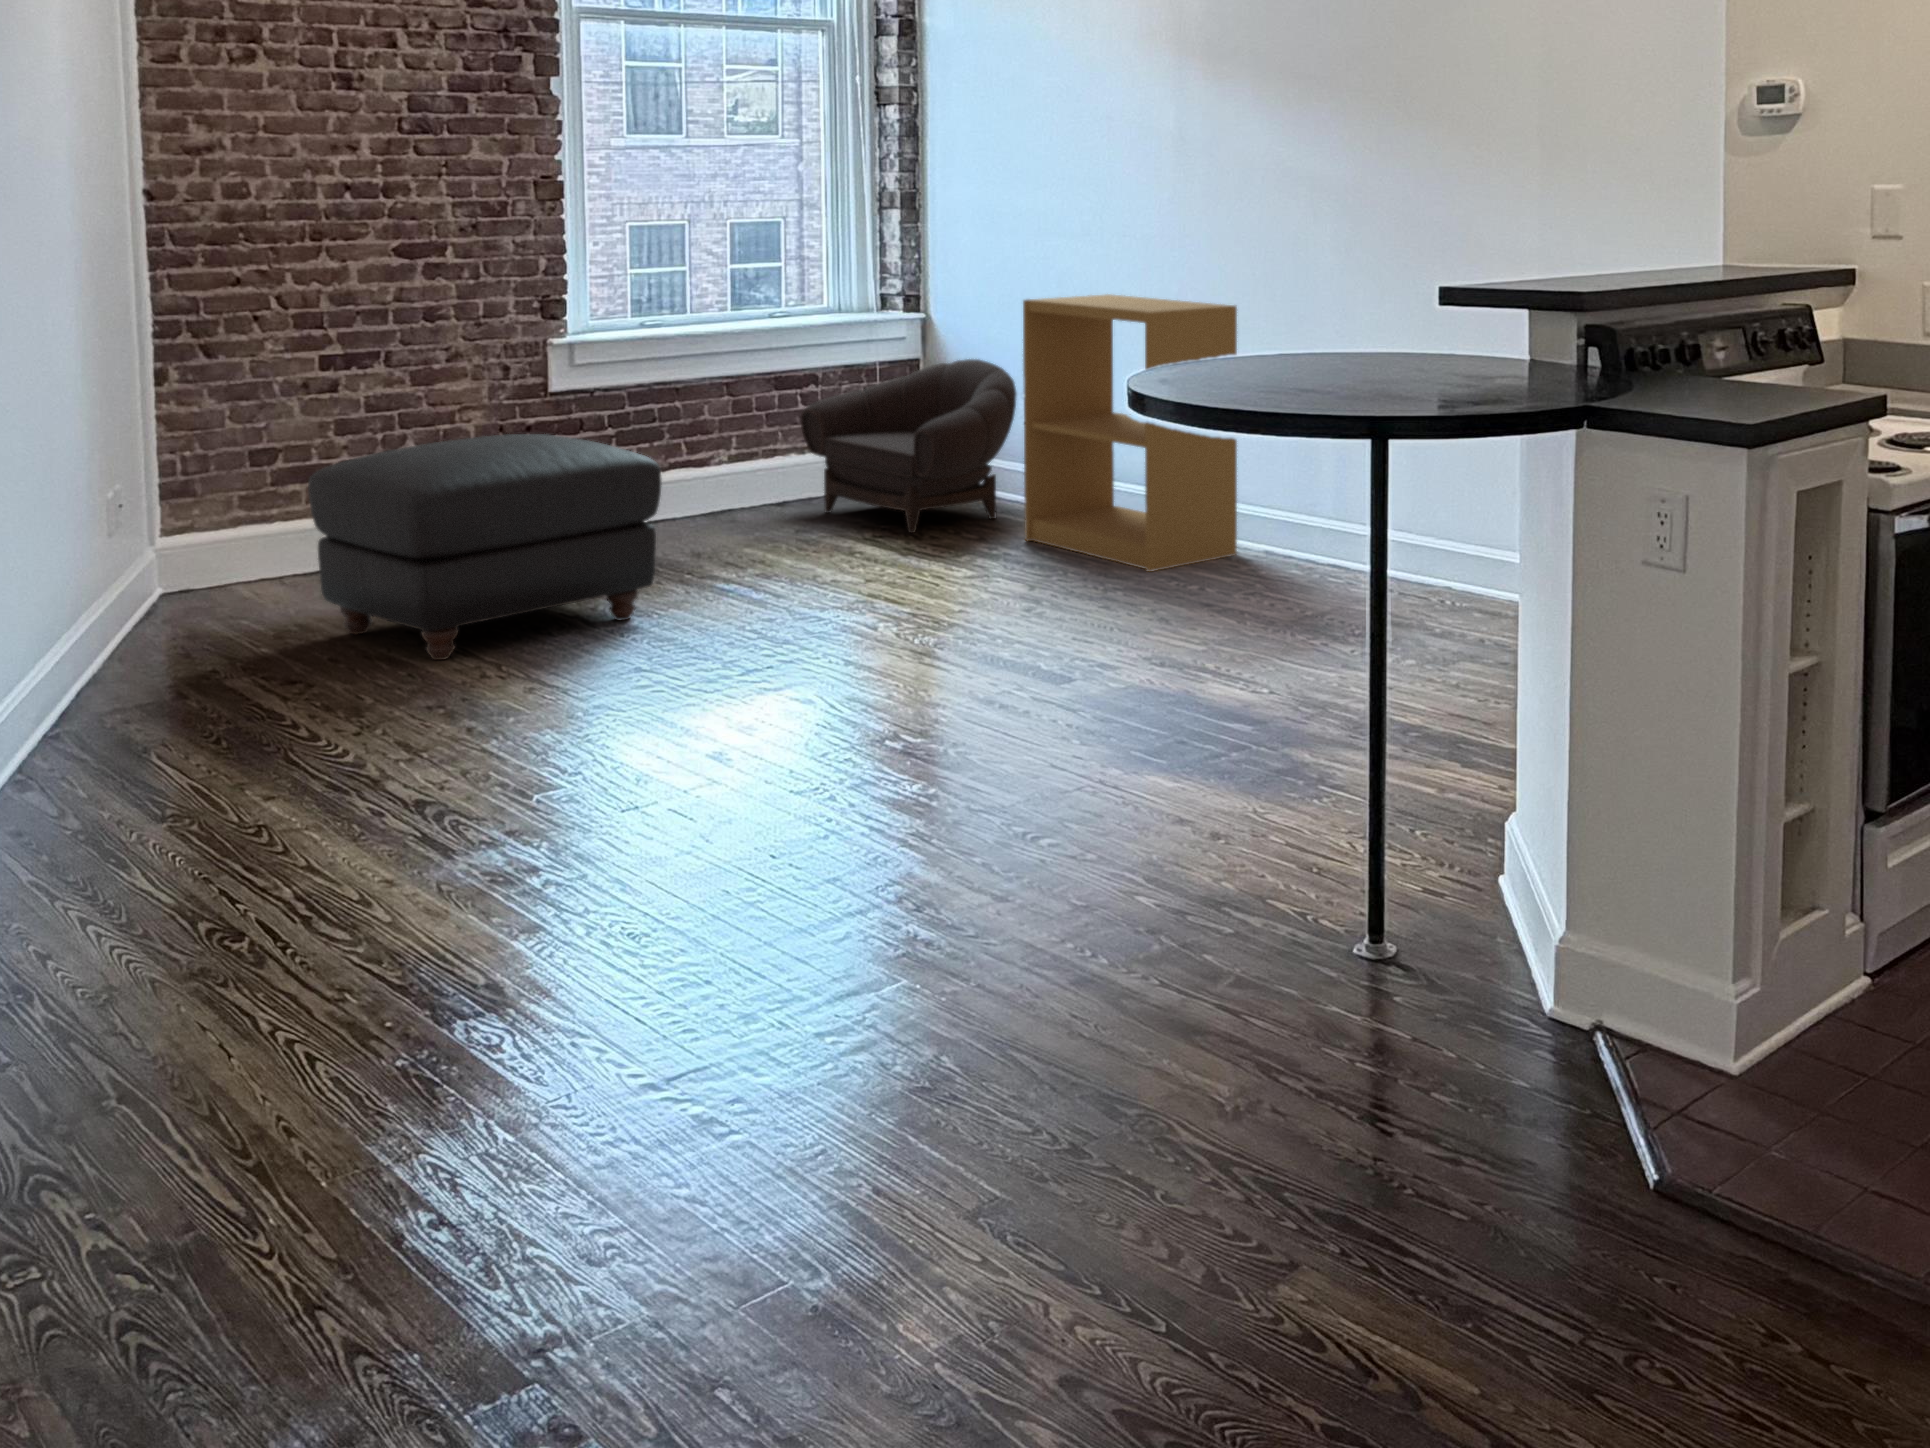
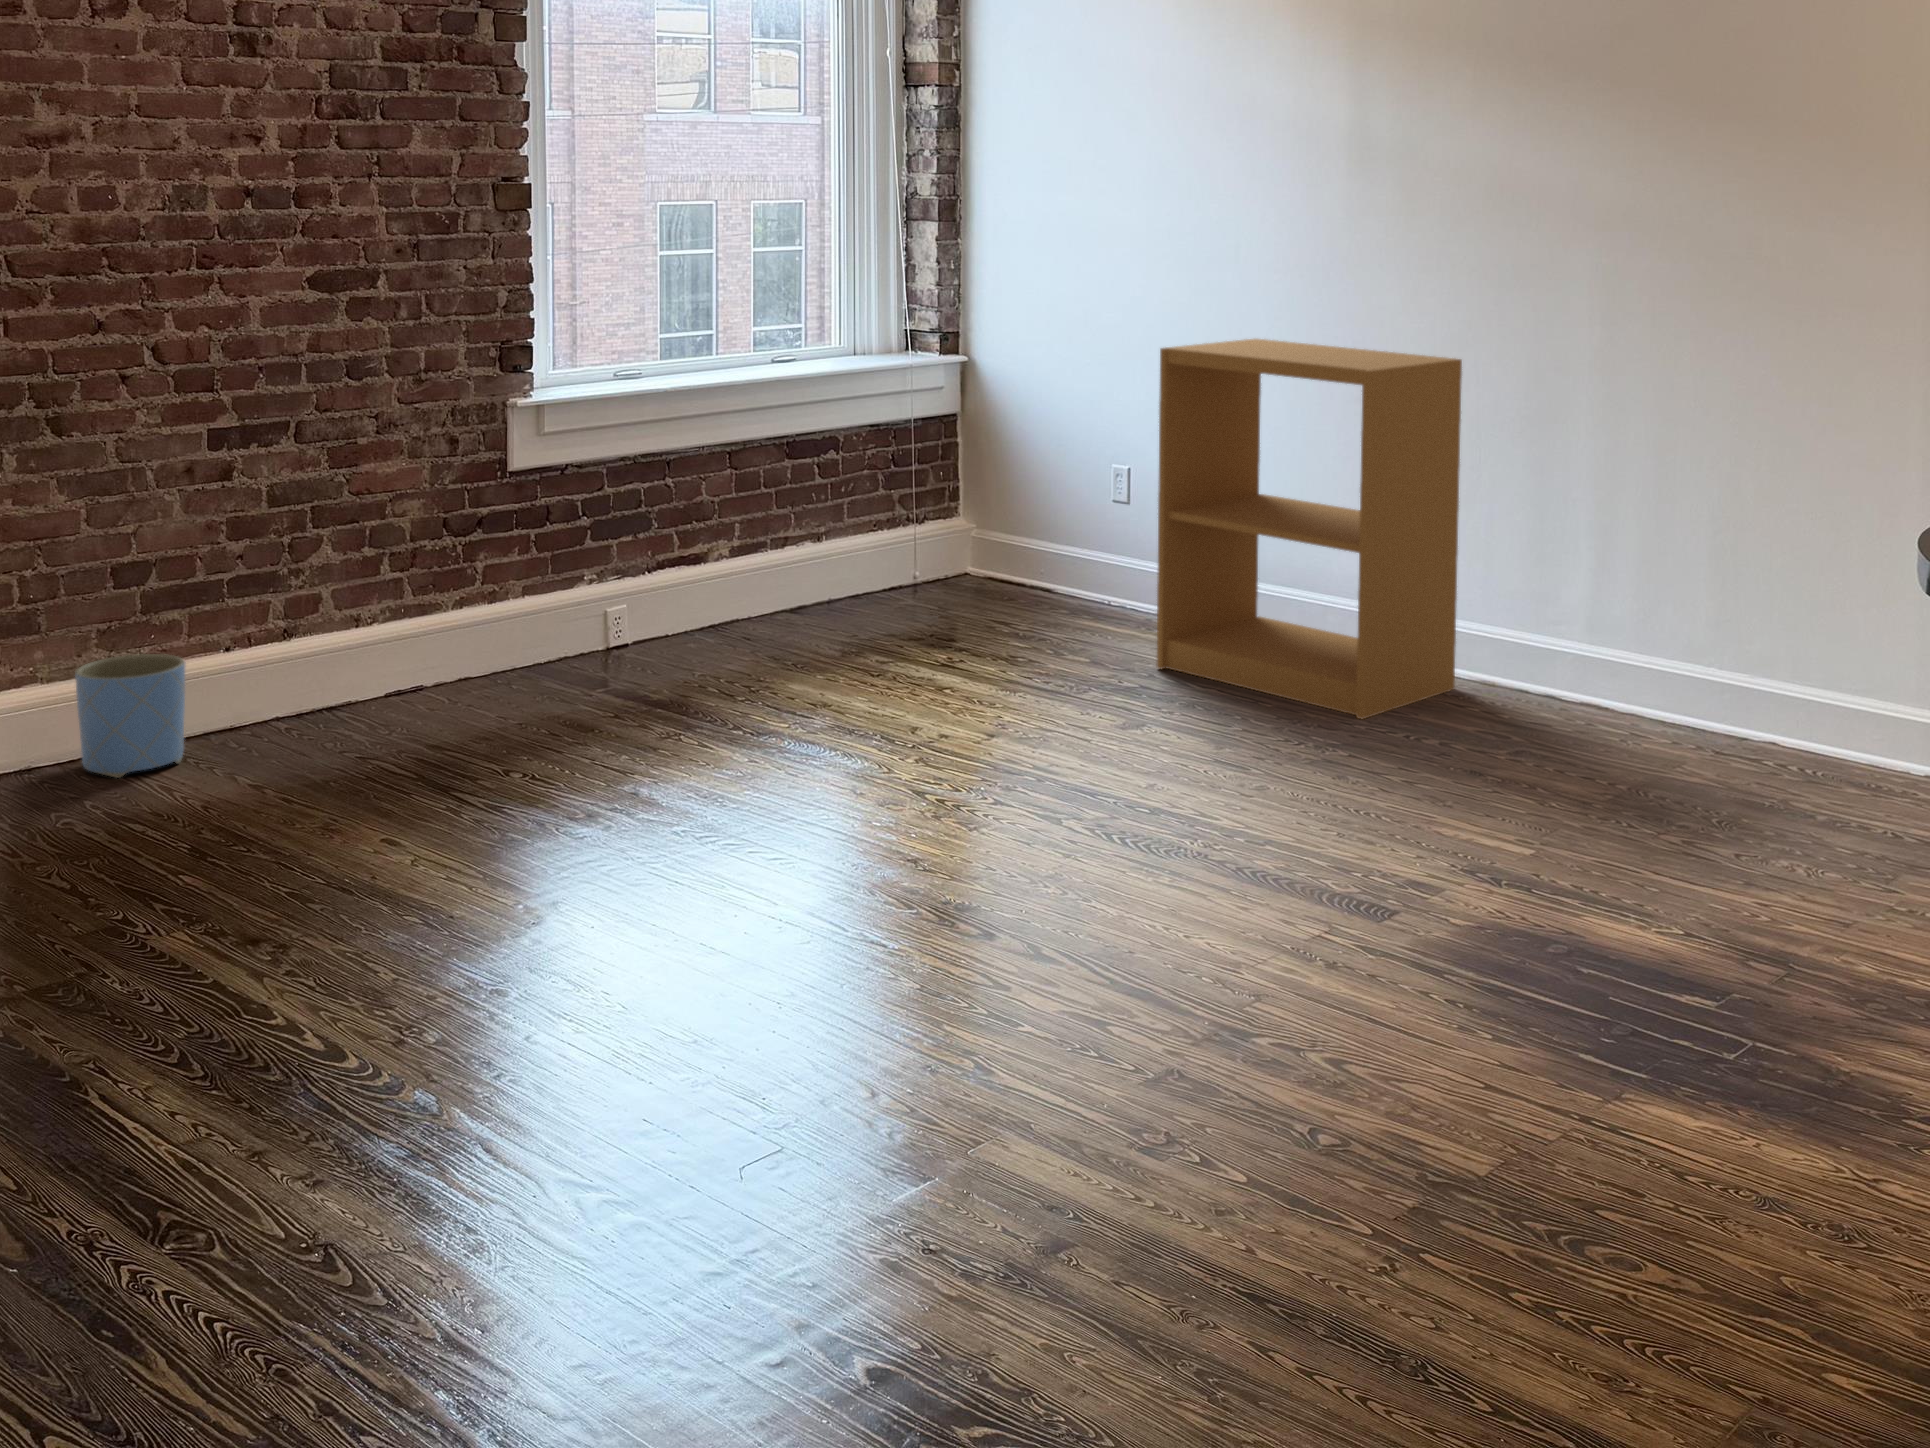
armchair: present [801,359,1017,533] -> none [821,419,1113,657]
ottoman: present [308,434,661,660] -> none [244,547,745,896]
planter: none [218,513,296,596] -> present [75,654,185,778]

